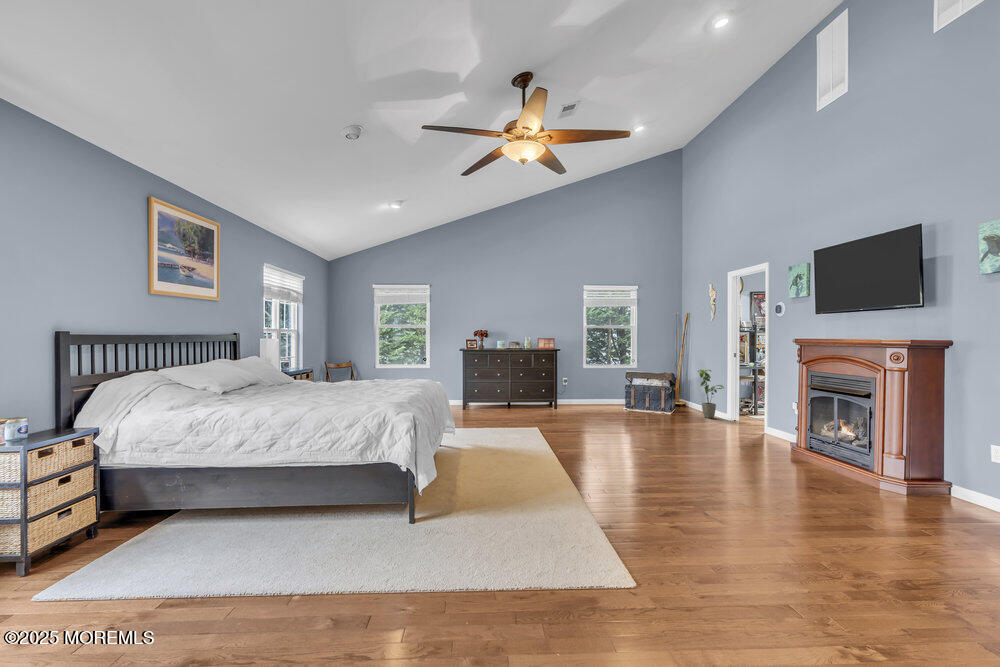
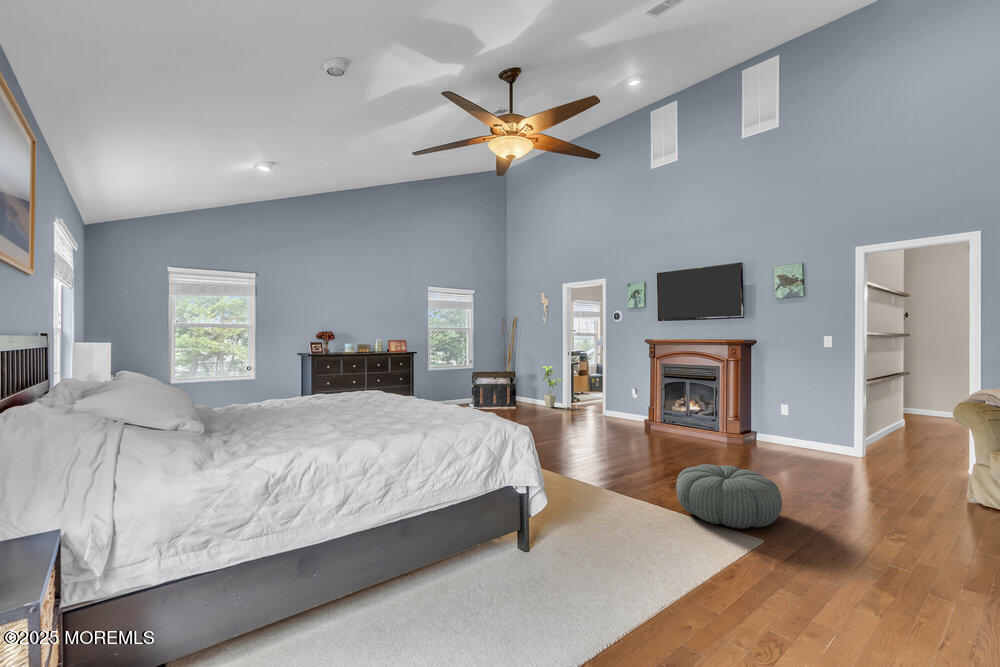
pouf: none [598,491,723,577] -> present [676,464,782,528]

